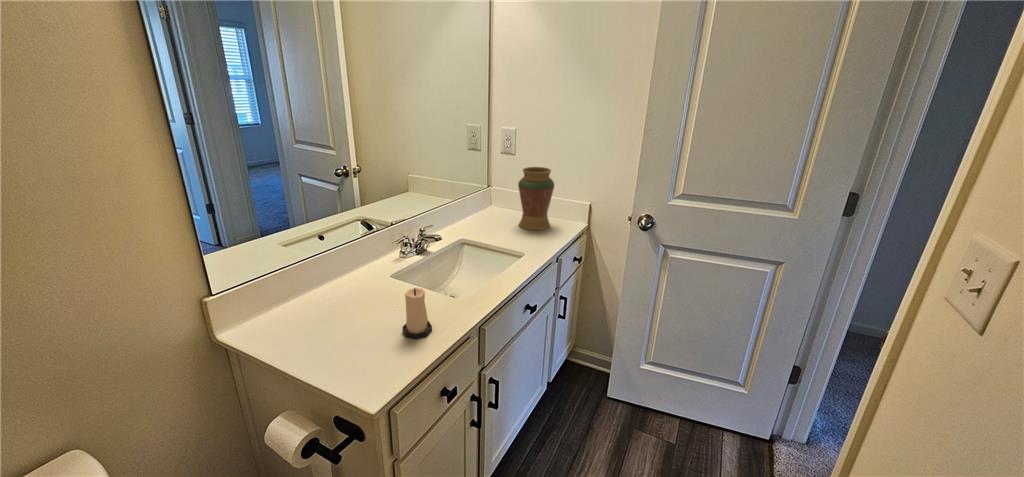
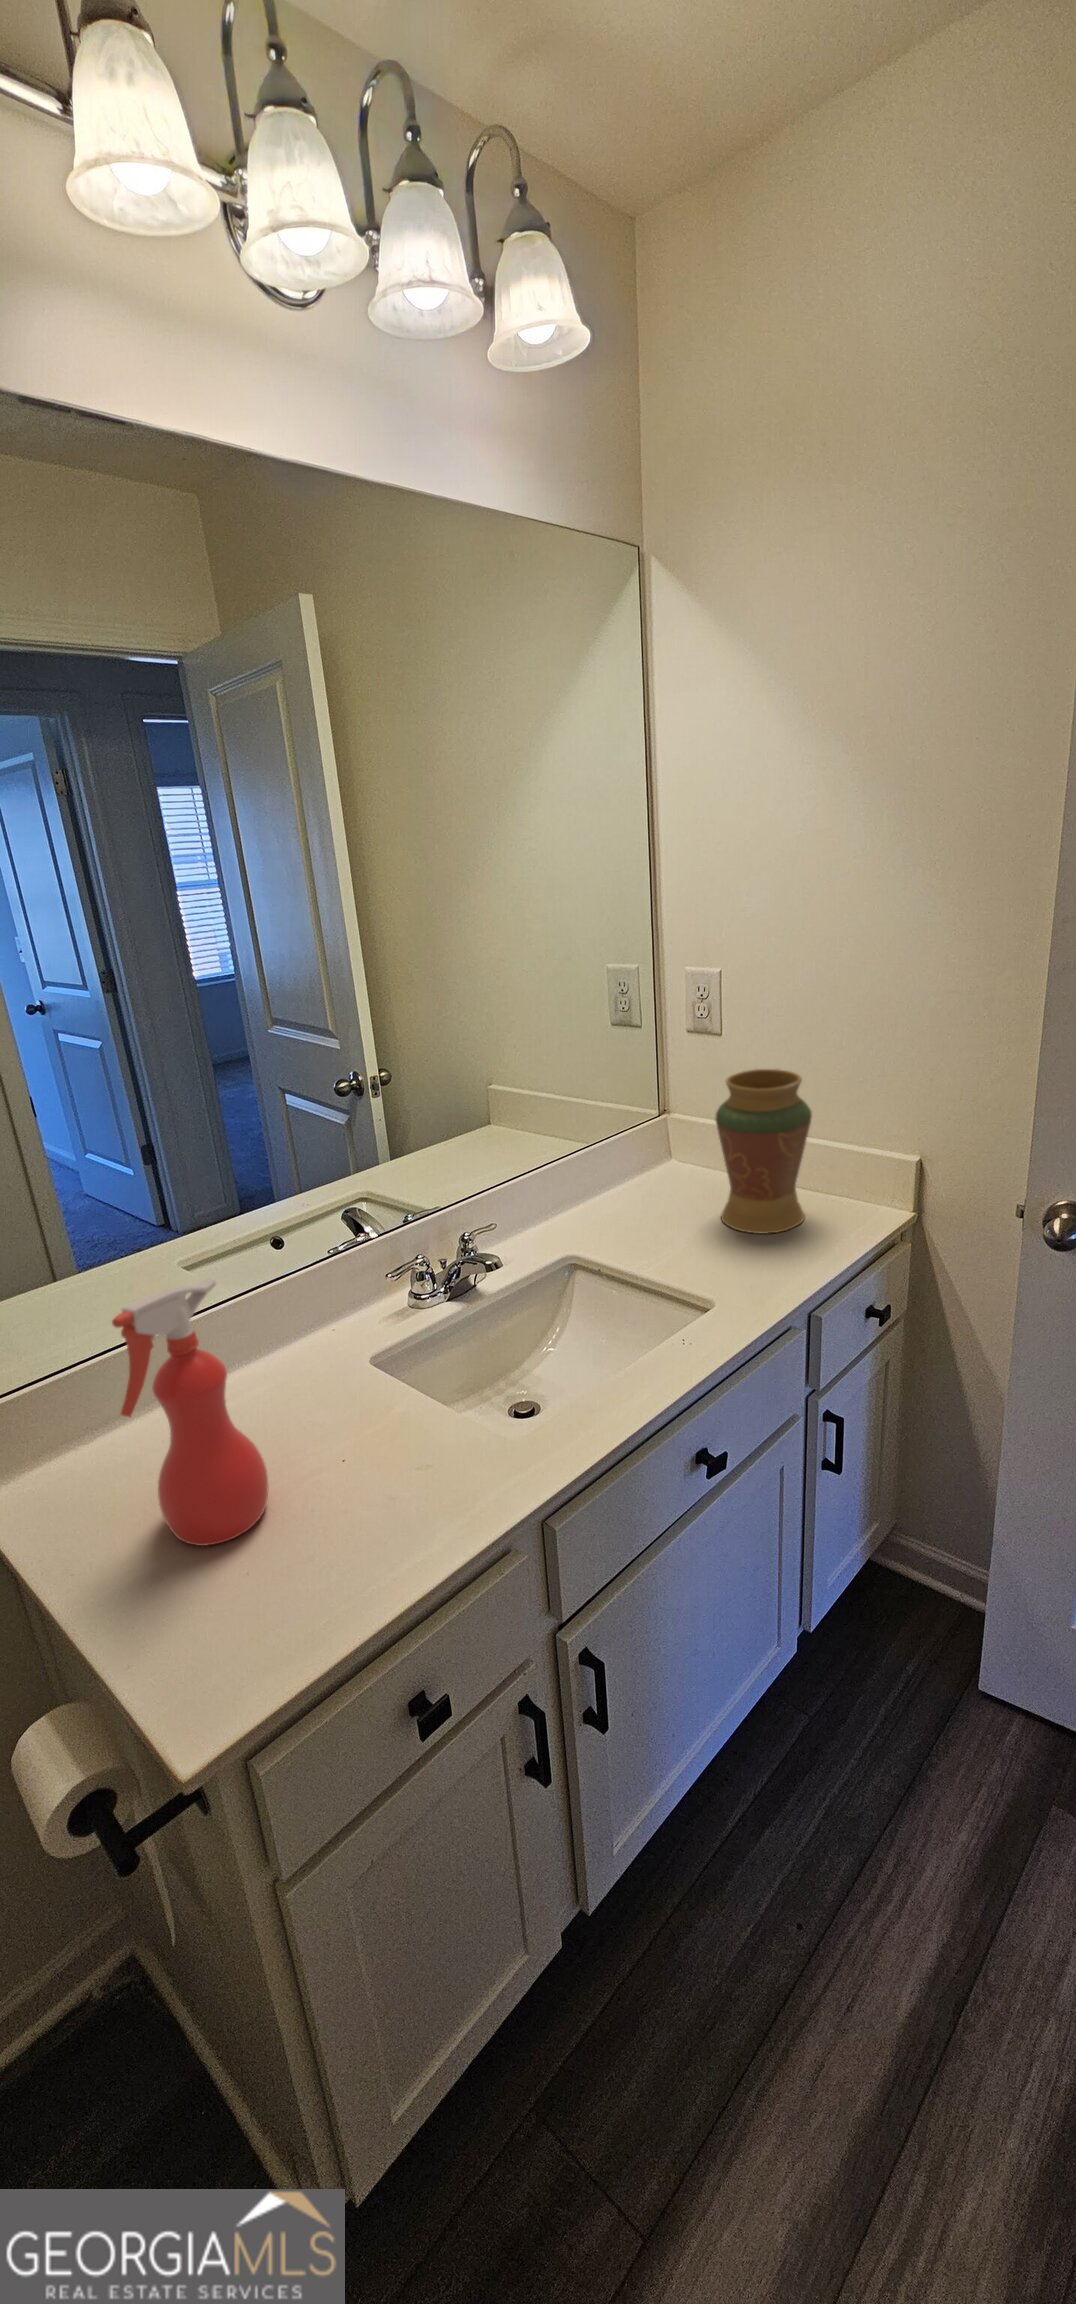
spray bottle: none [315,225,370,340] -> present [112,1278,268,1546]
candle: present [402,288,432,338] -> none [329,1435,400,1562]

